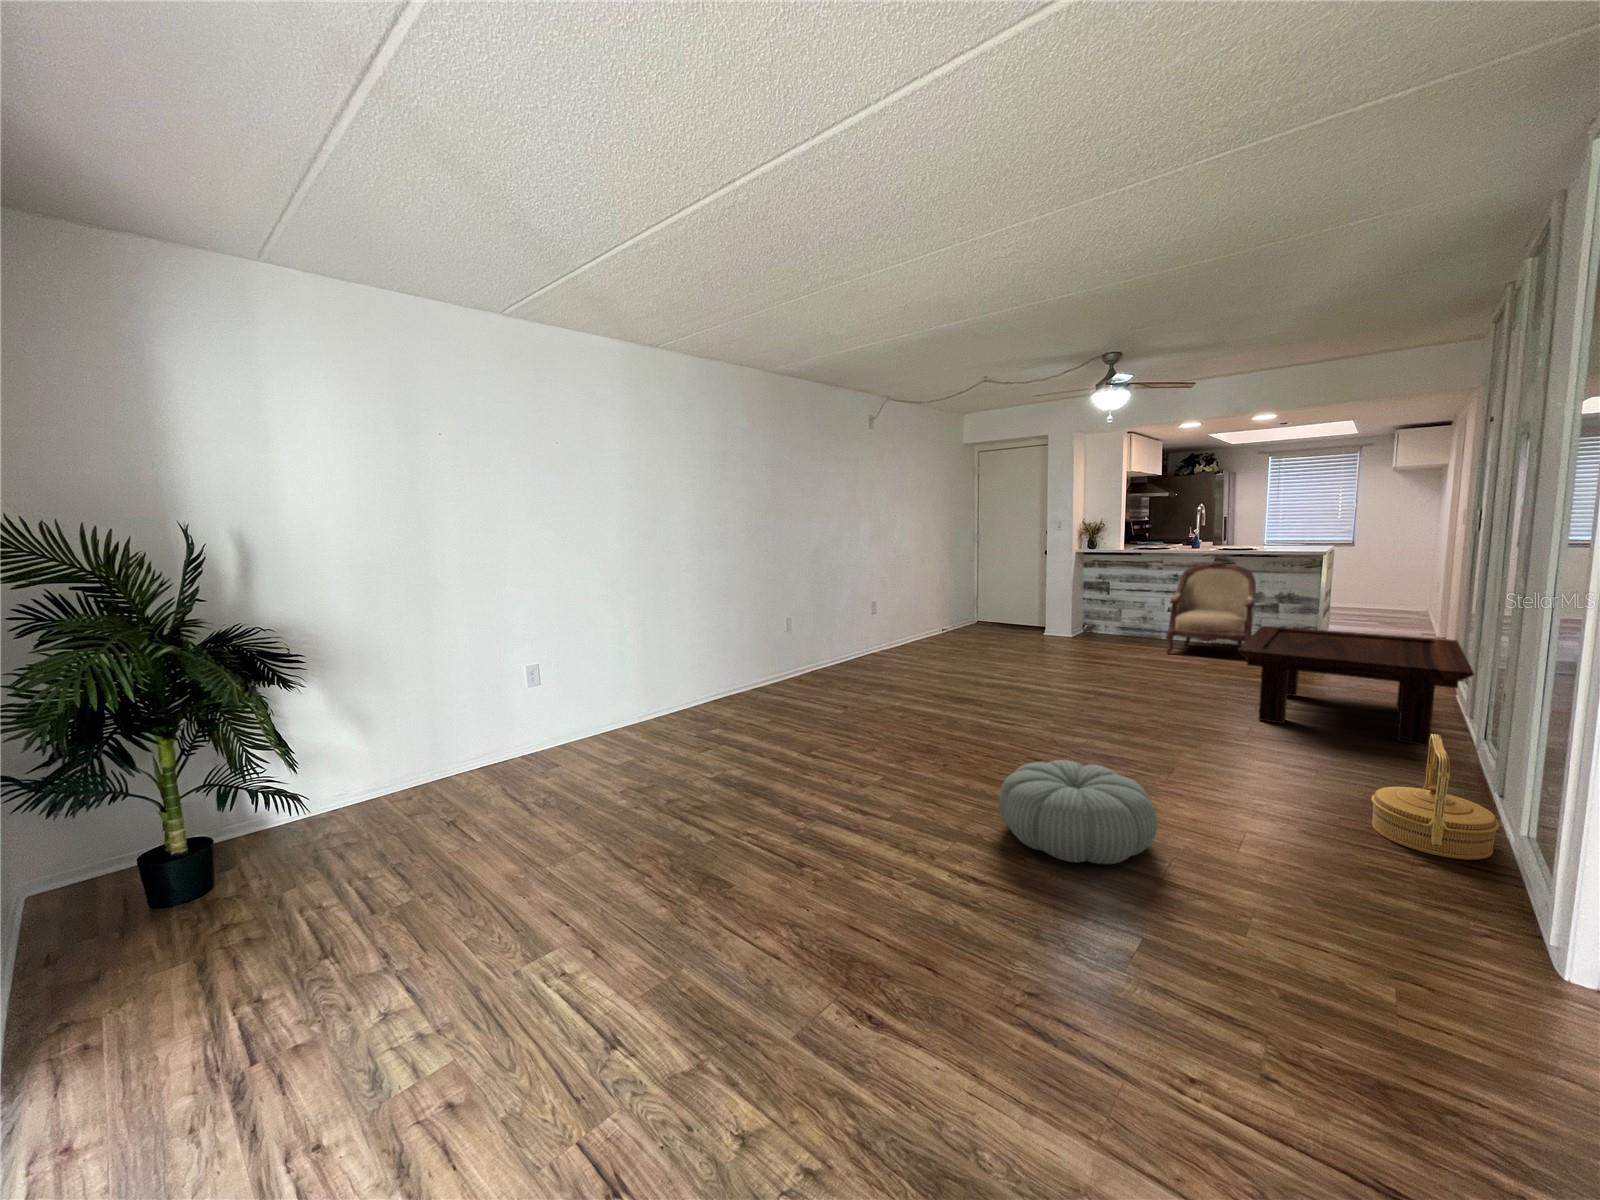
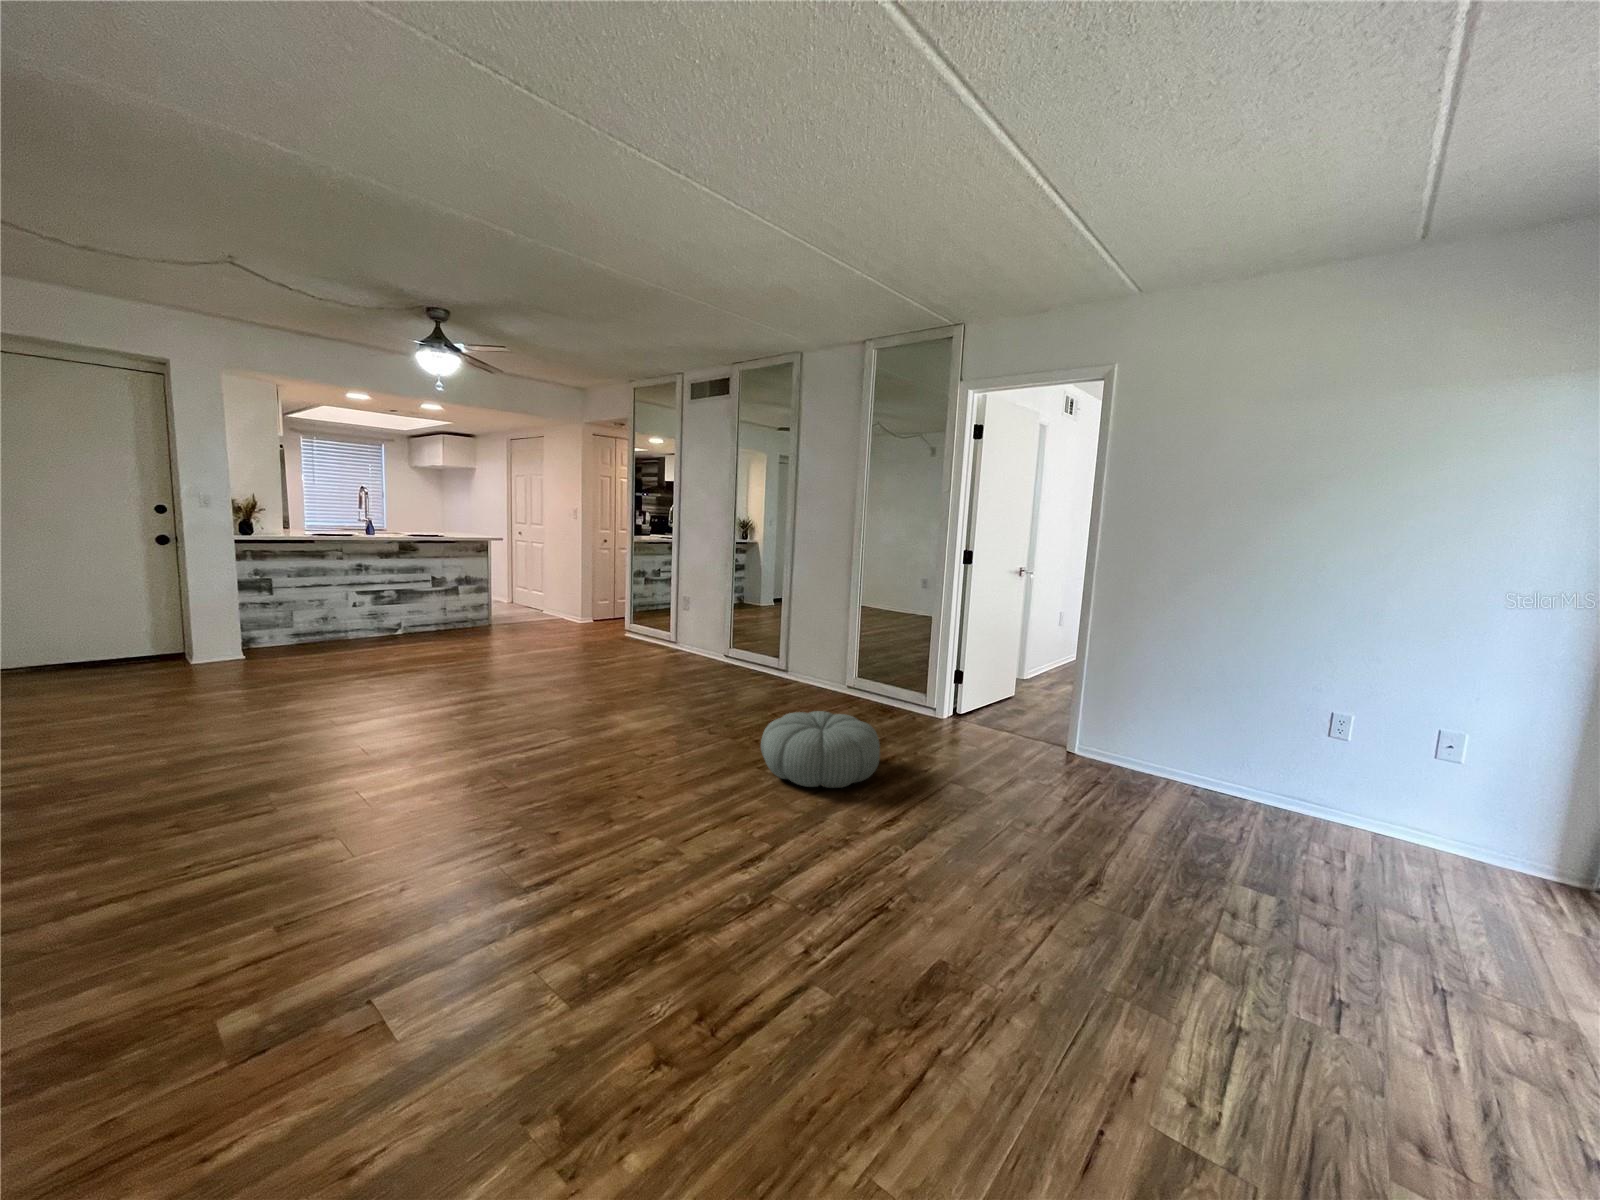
armchair: present [1166,561,1256,660] -> none [380,546,482,651]
coffee table: present [1237,626,1474,746] -> none [548,596,726,676]
woven basket: present [1371,734,1499,860] -> none [796,640,847,704]

